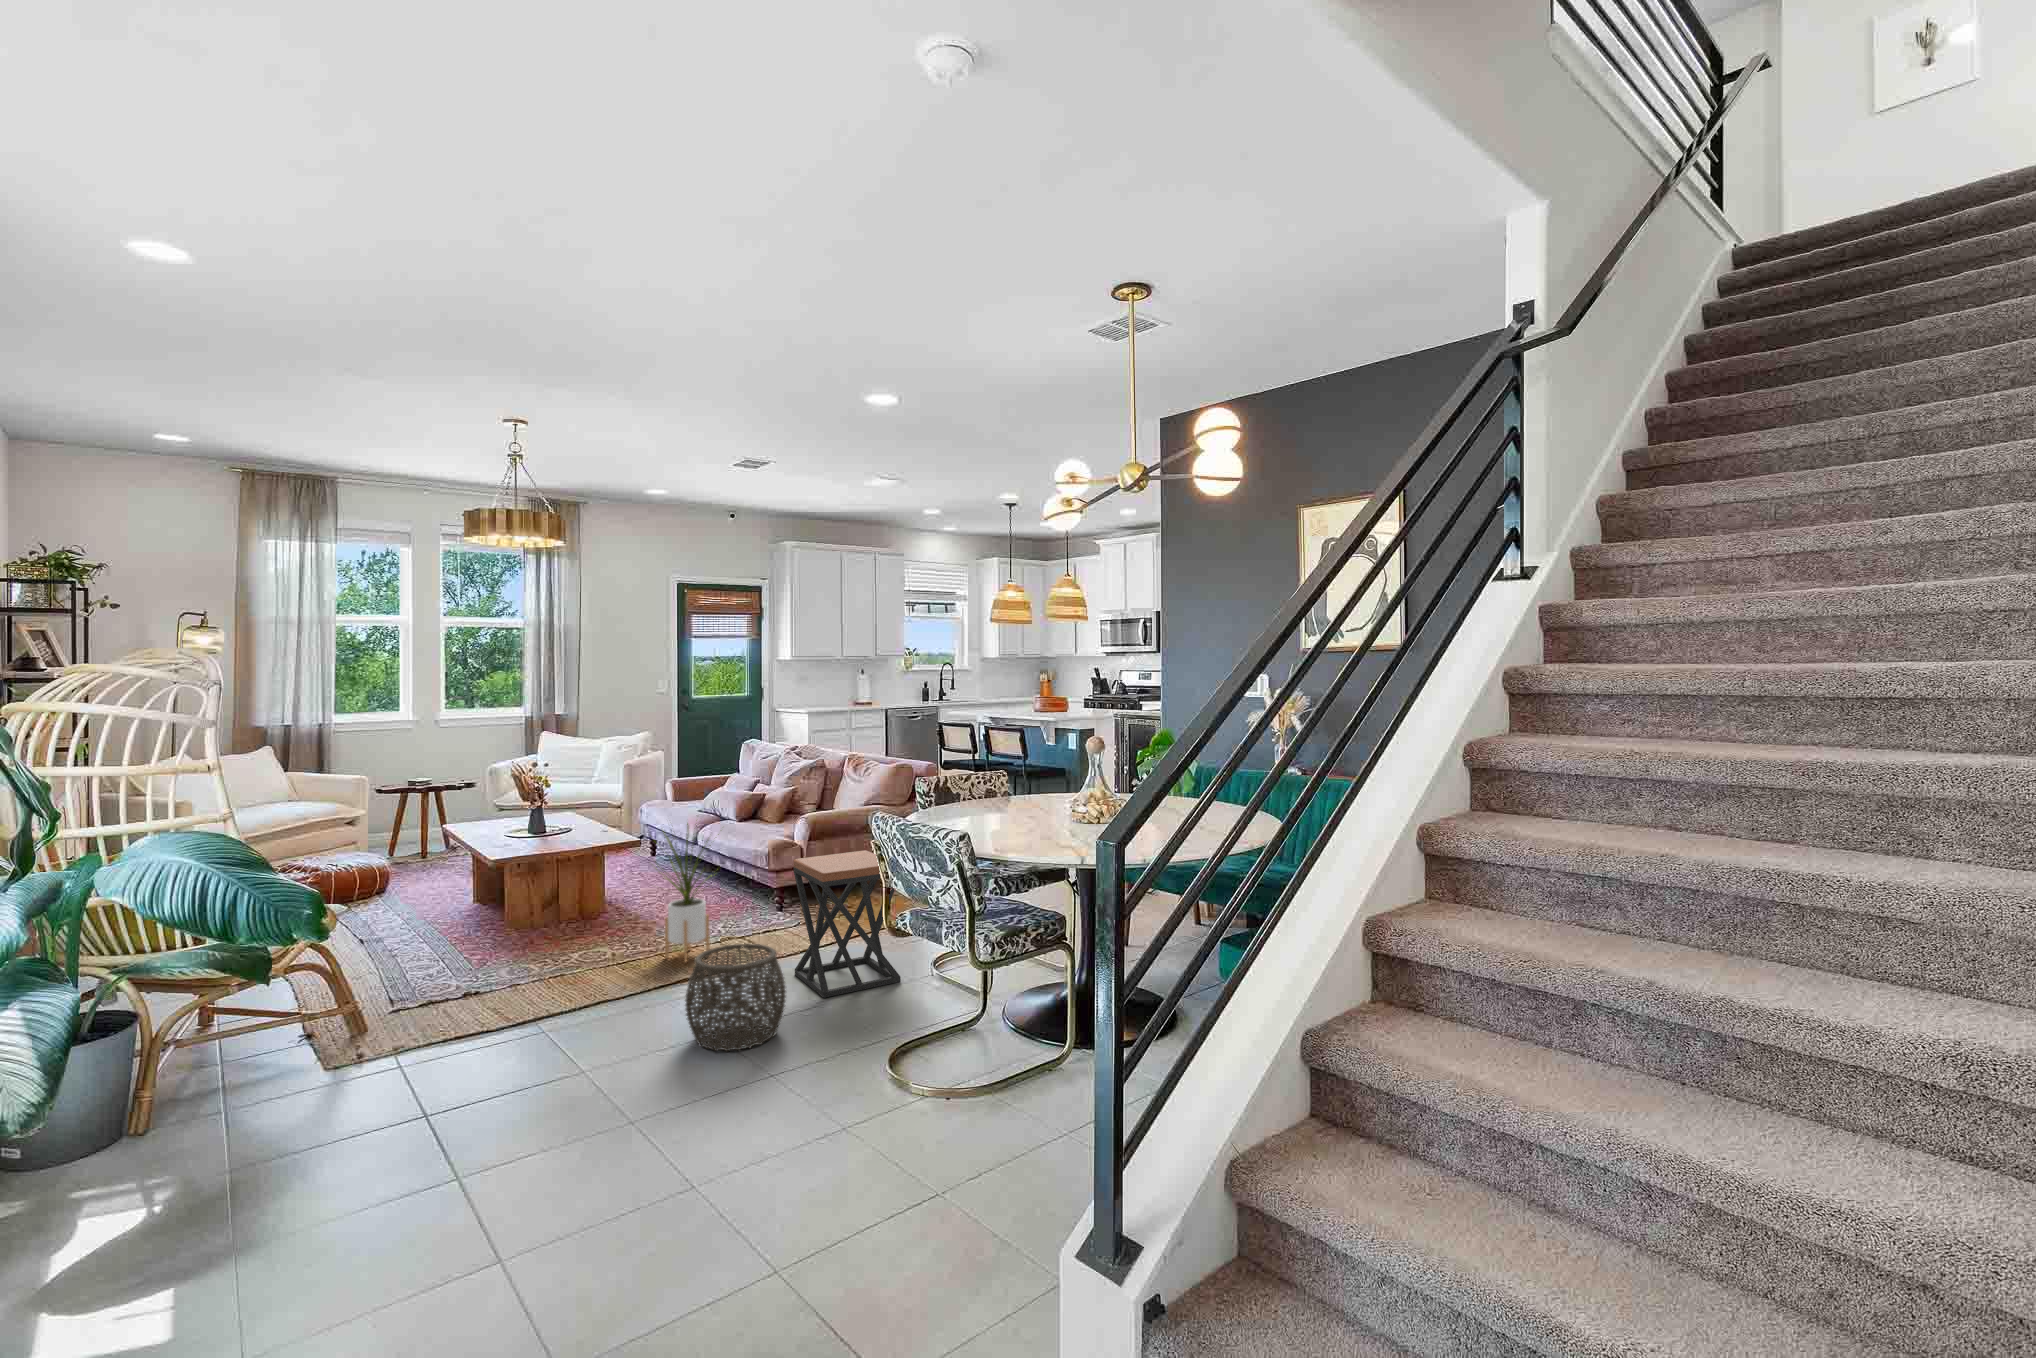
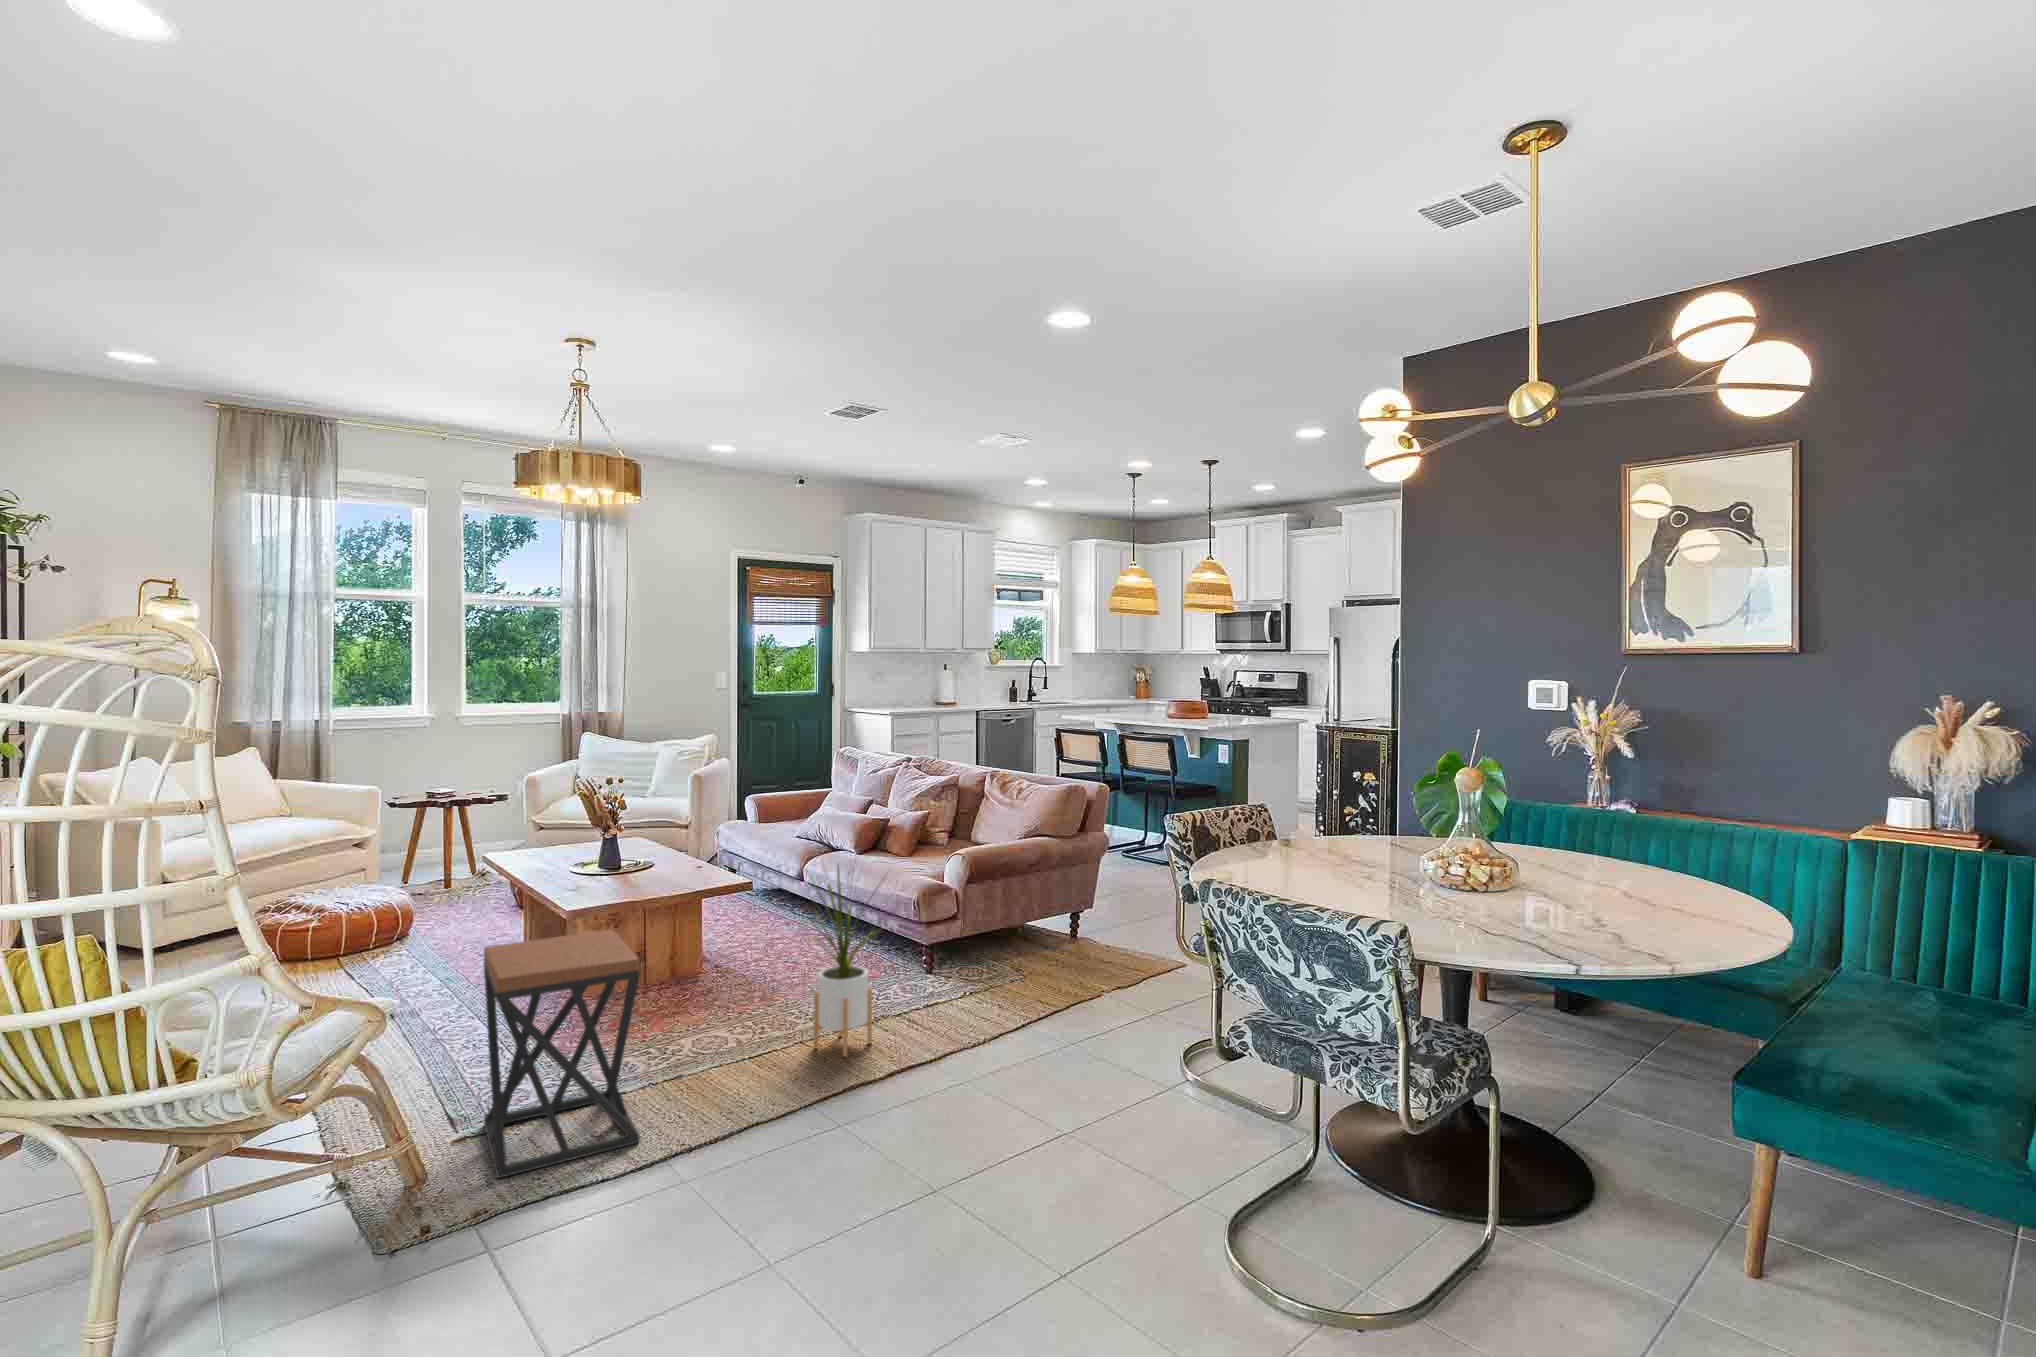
stool: present [793,850,901,998] -> present [484,930,640,1178]
woven basket: present [685,944,786,1051] -> none [912,1052,1058,1228]

